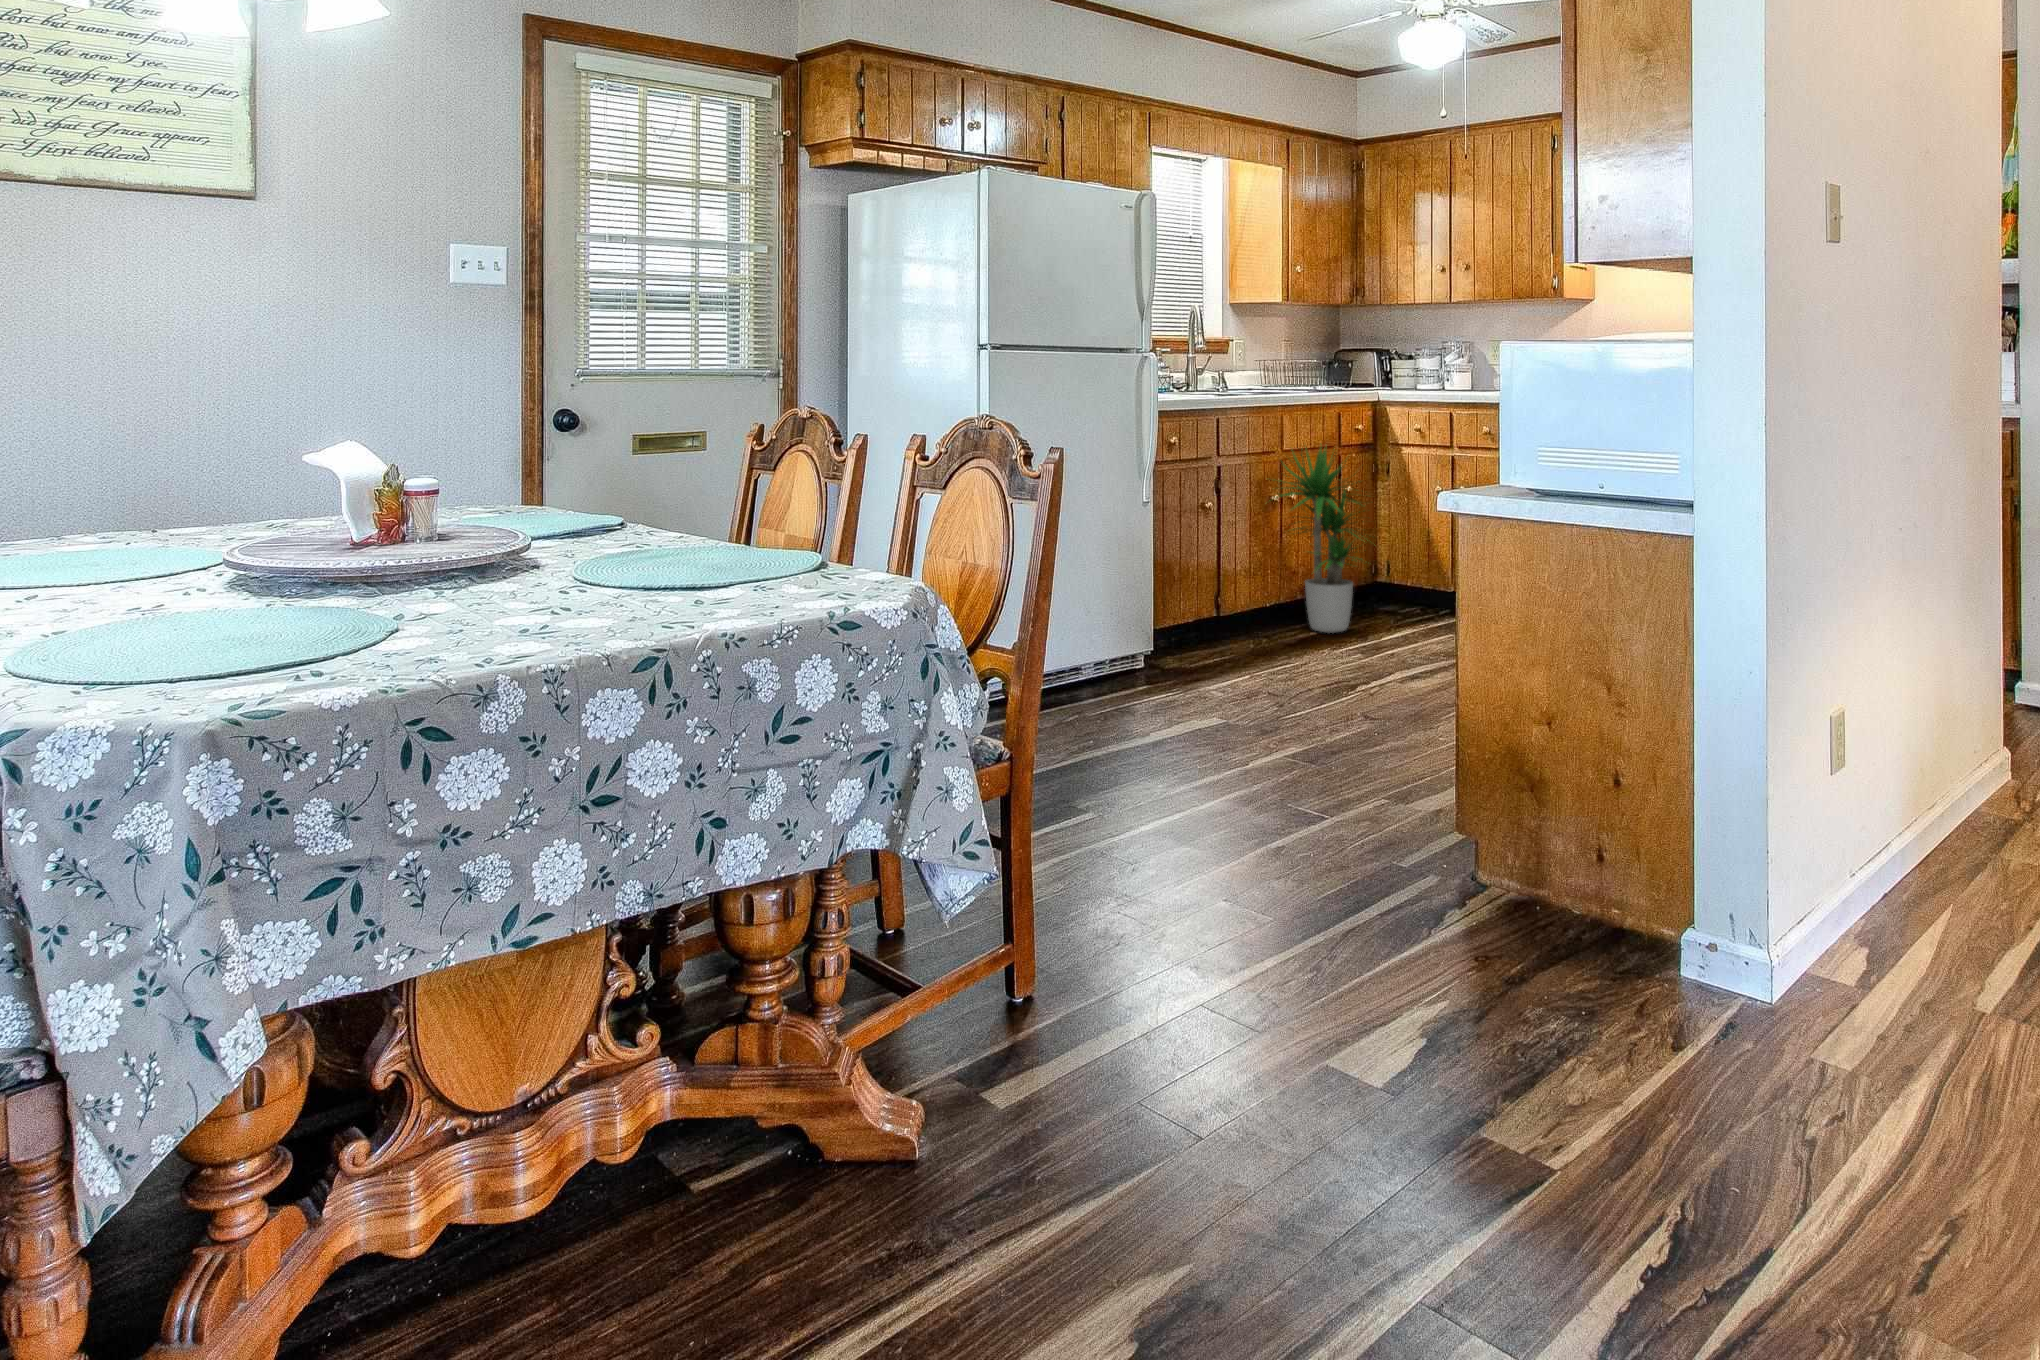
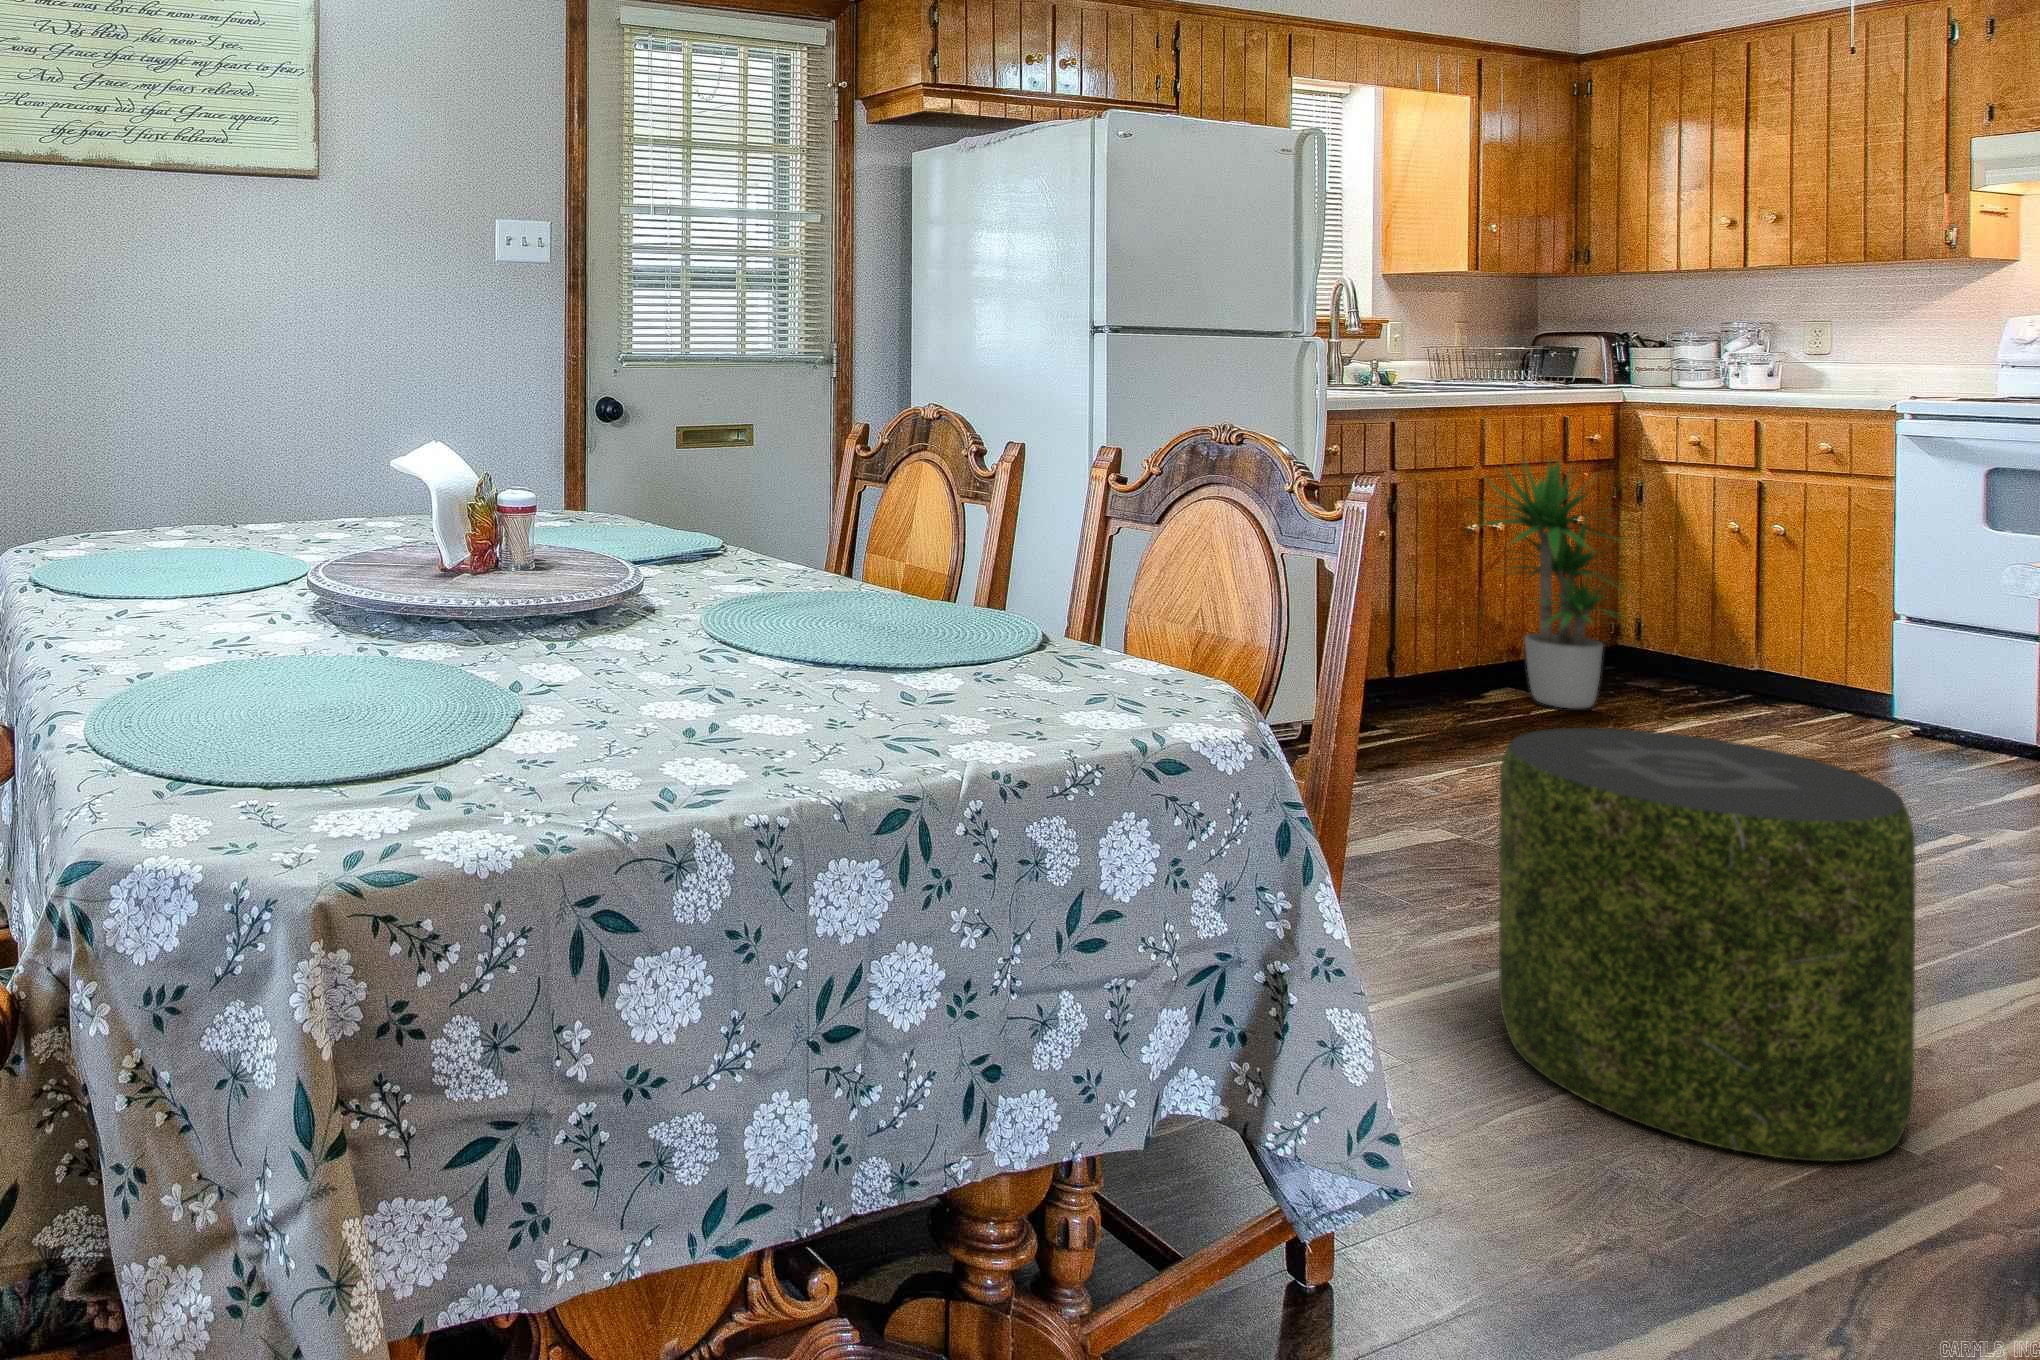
pouf: none [1191,623,1406,885] -> present [1499,727,1916,1161]

